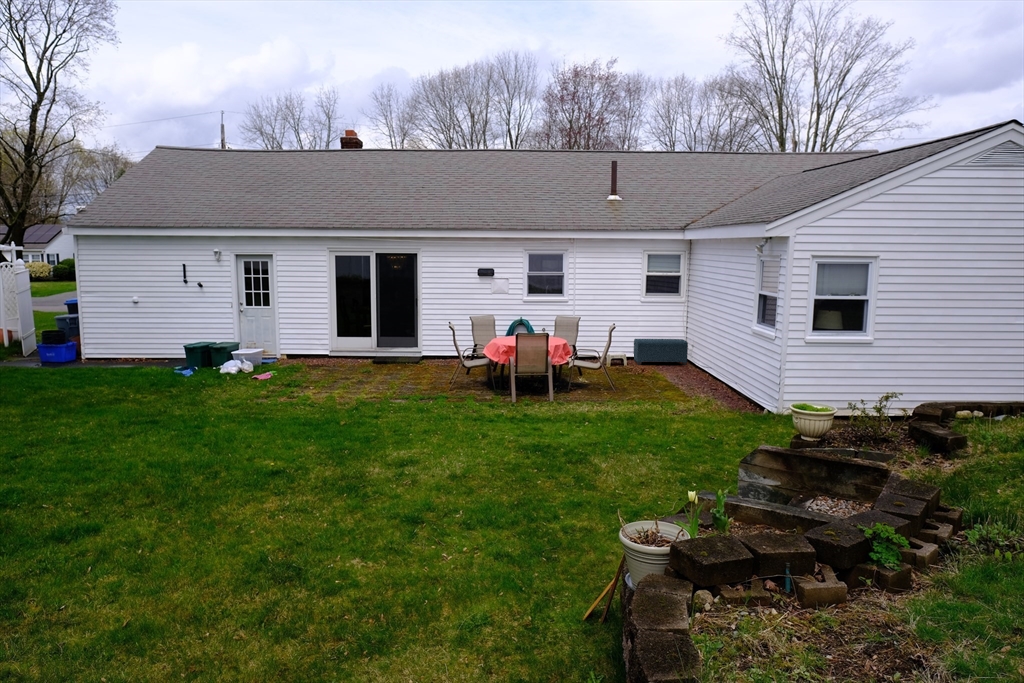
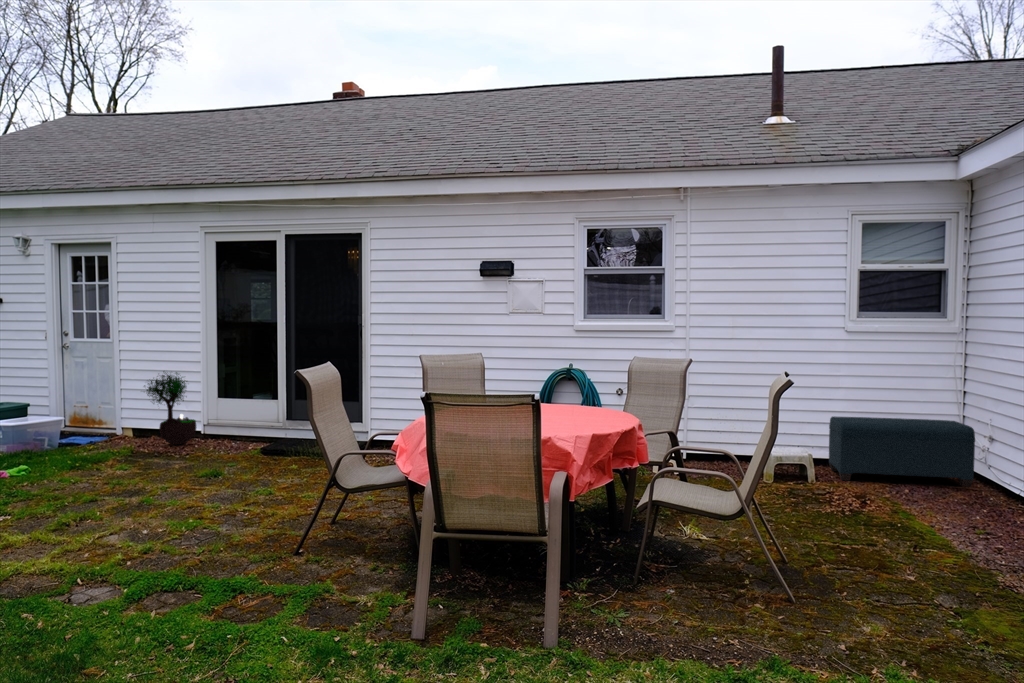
potted tree: none [305,322,329,362] -> present [147,372,197,445]

